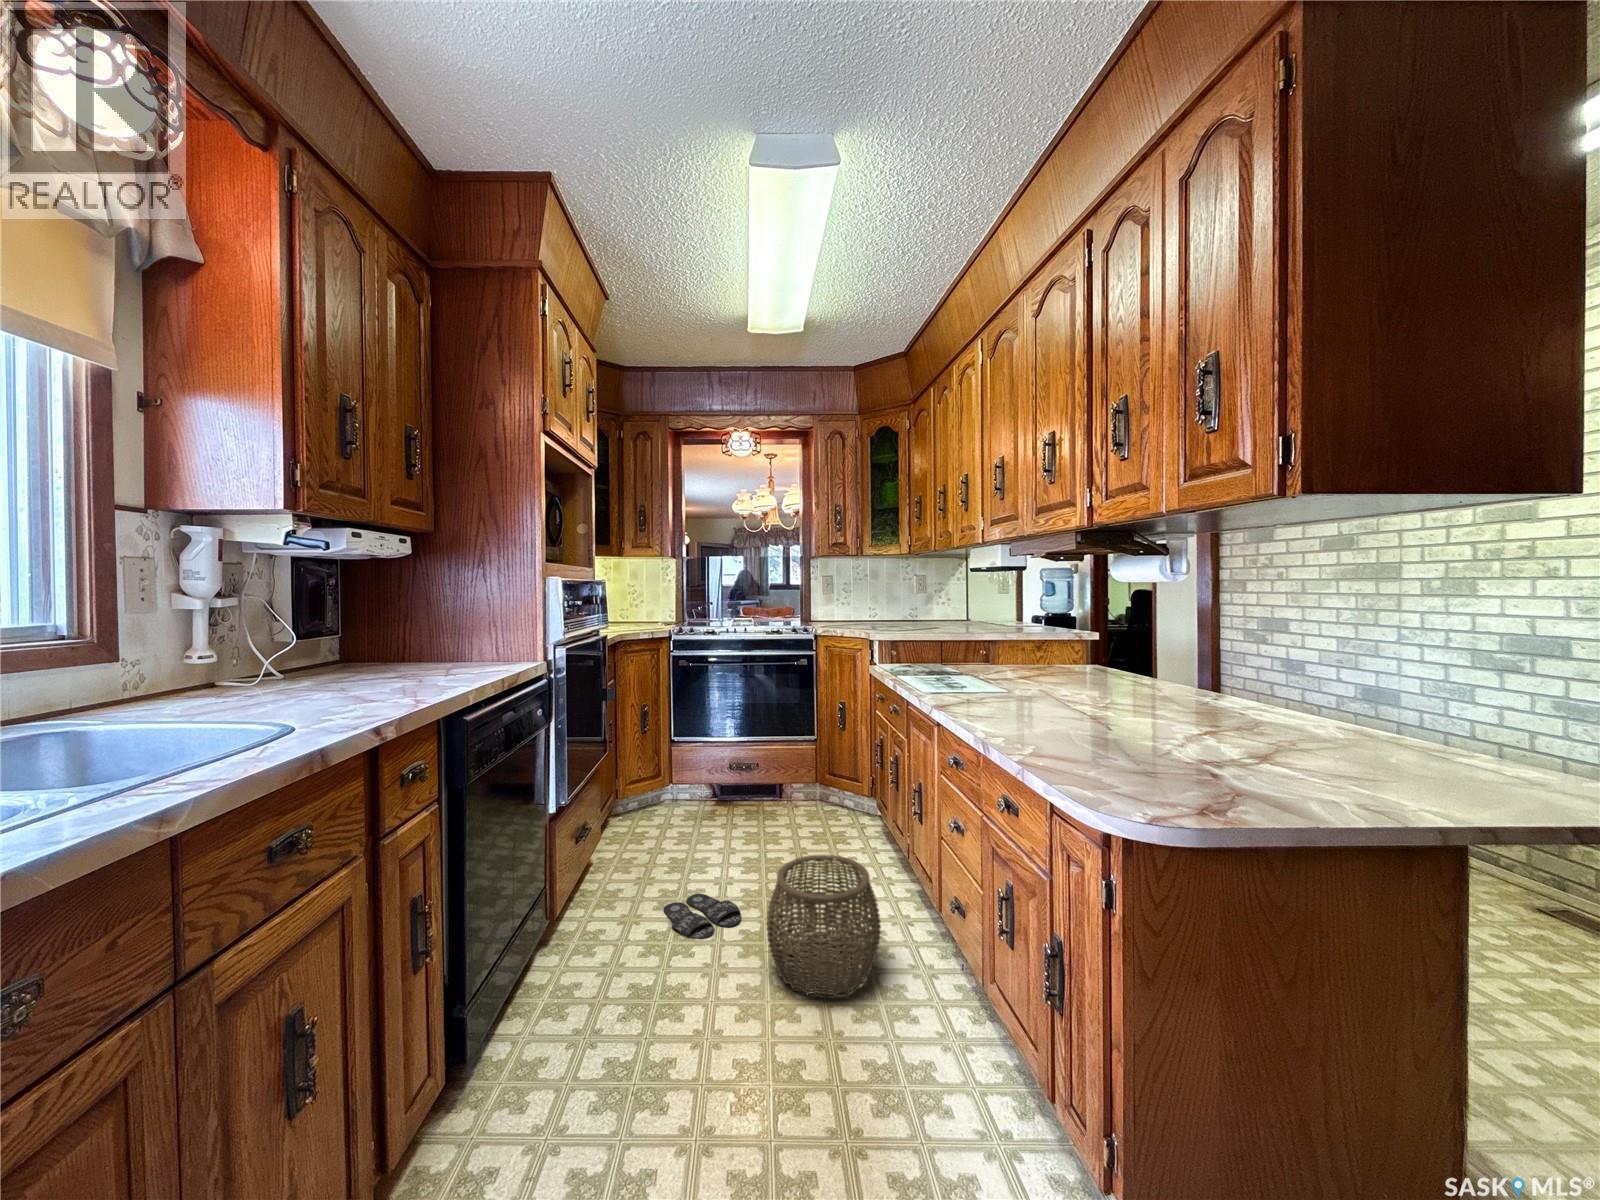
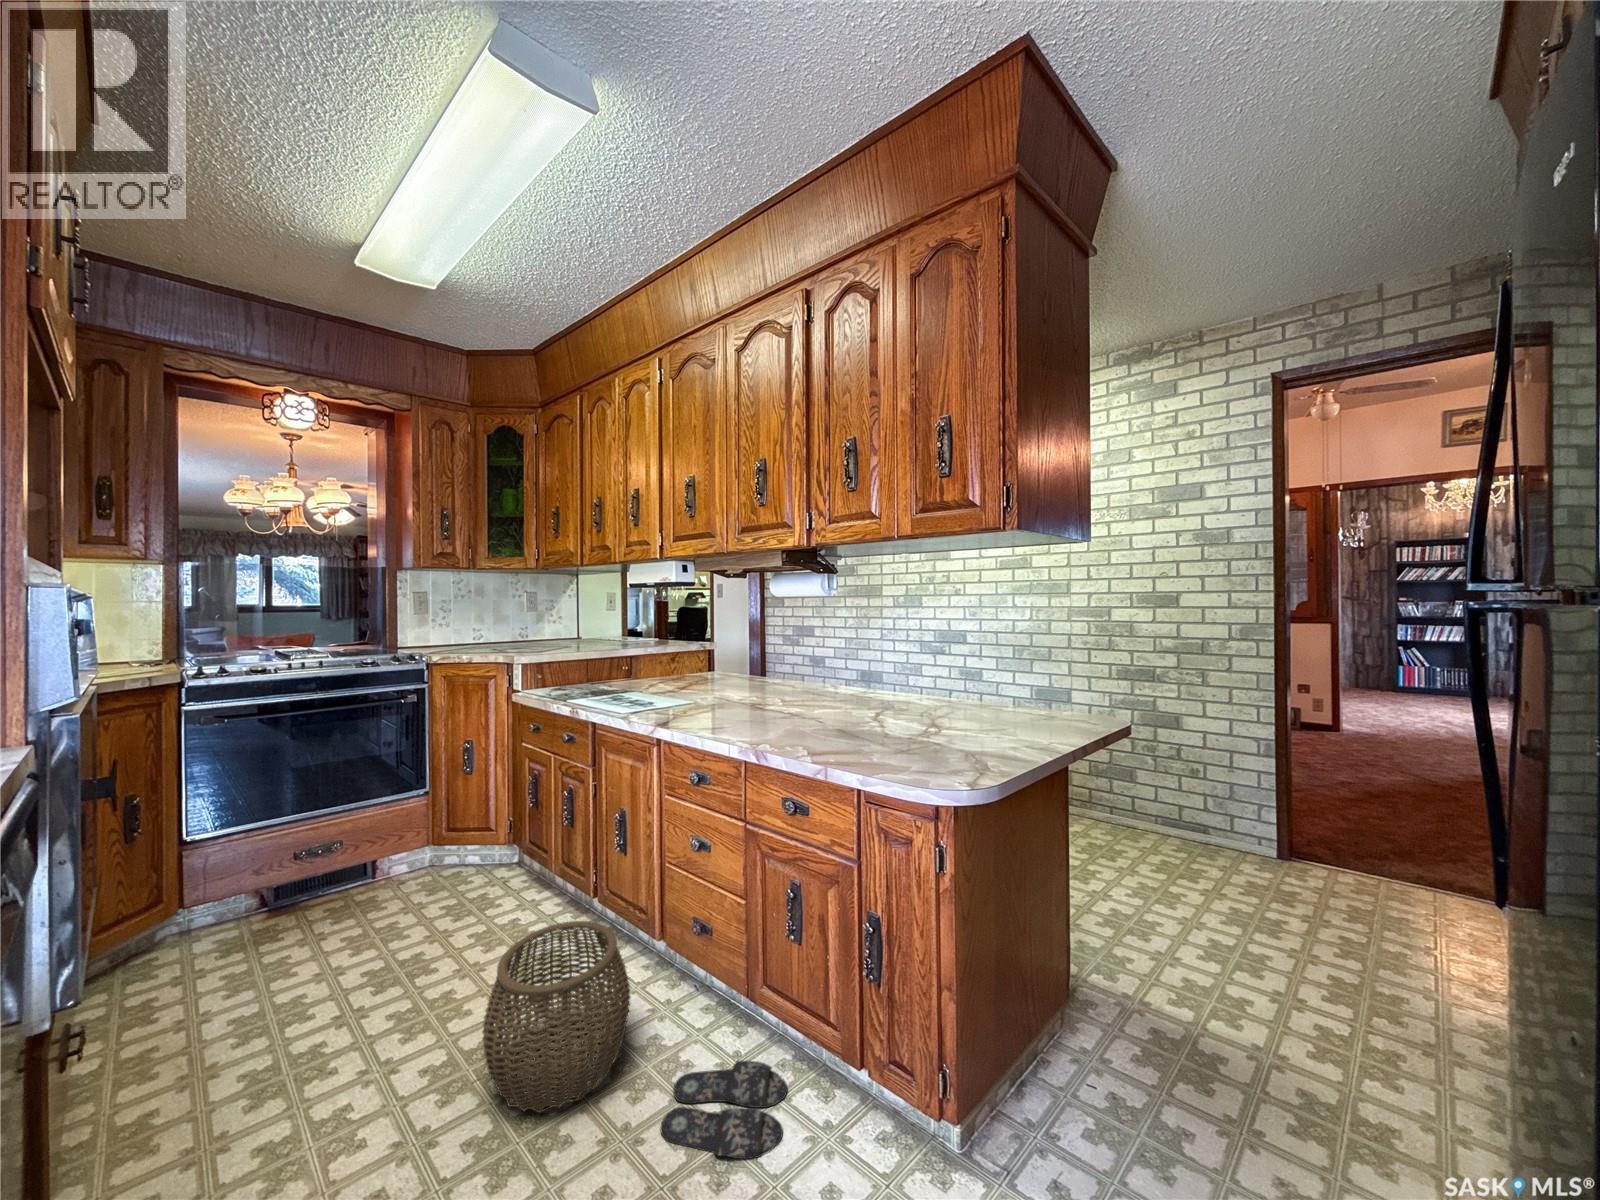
slippers: present [664,894,741,939] -> present [661,1061,787,1159]

